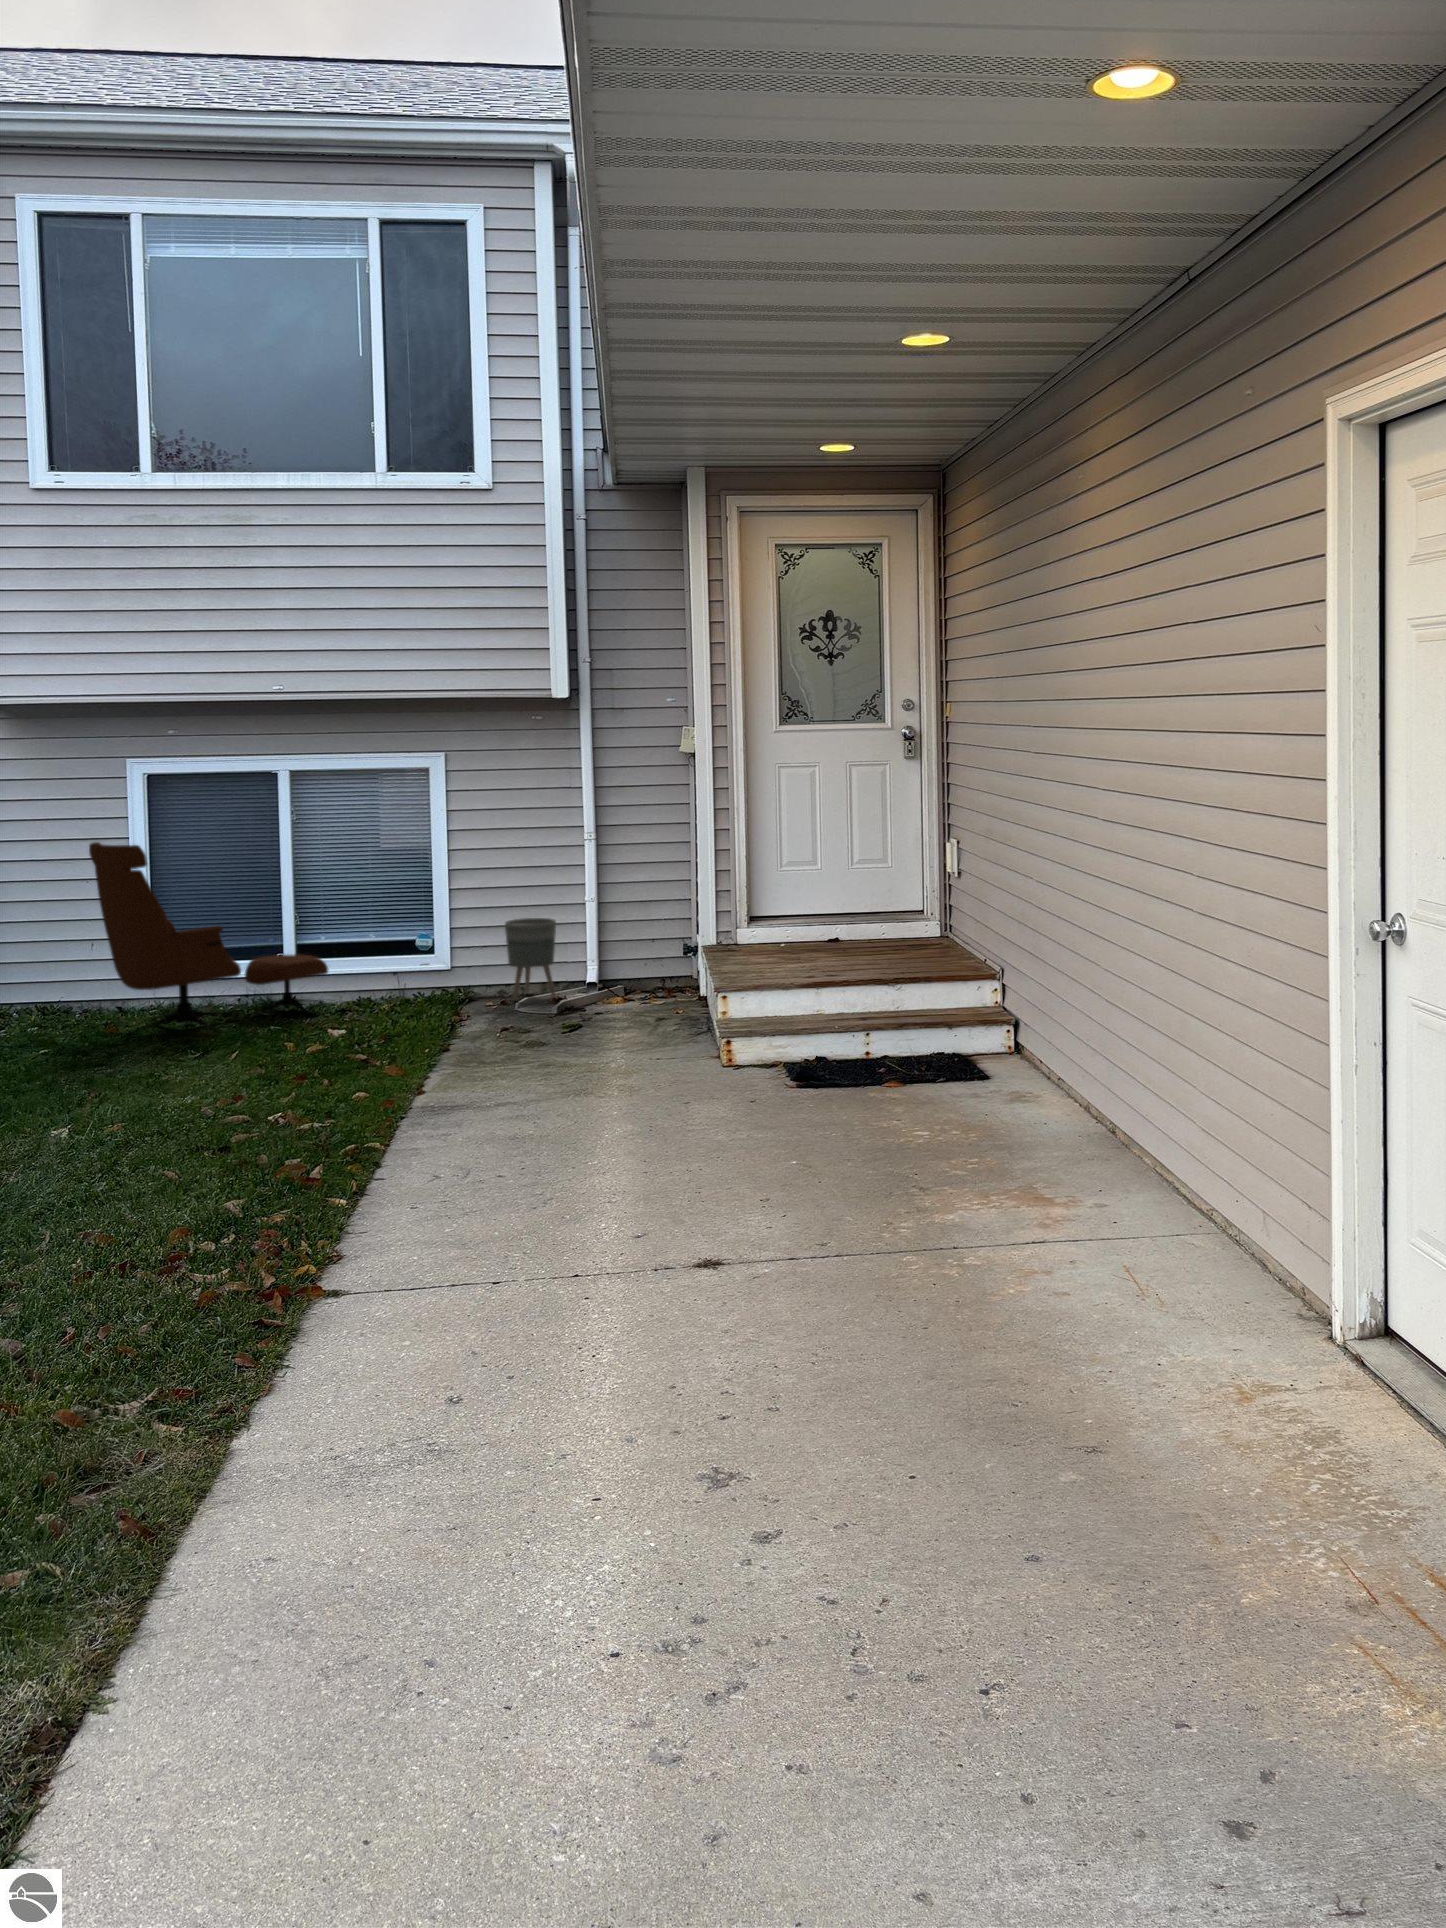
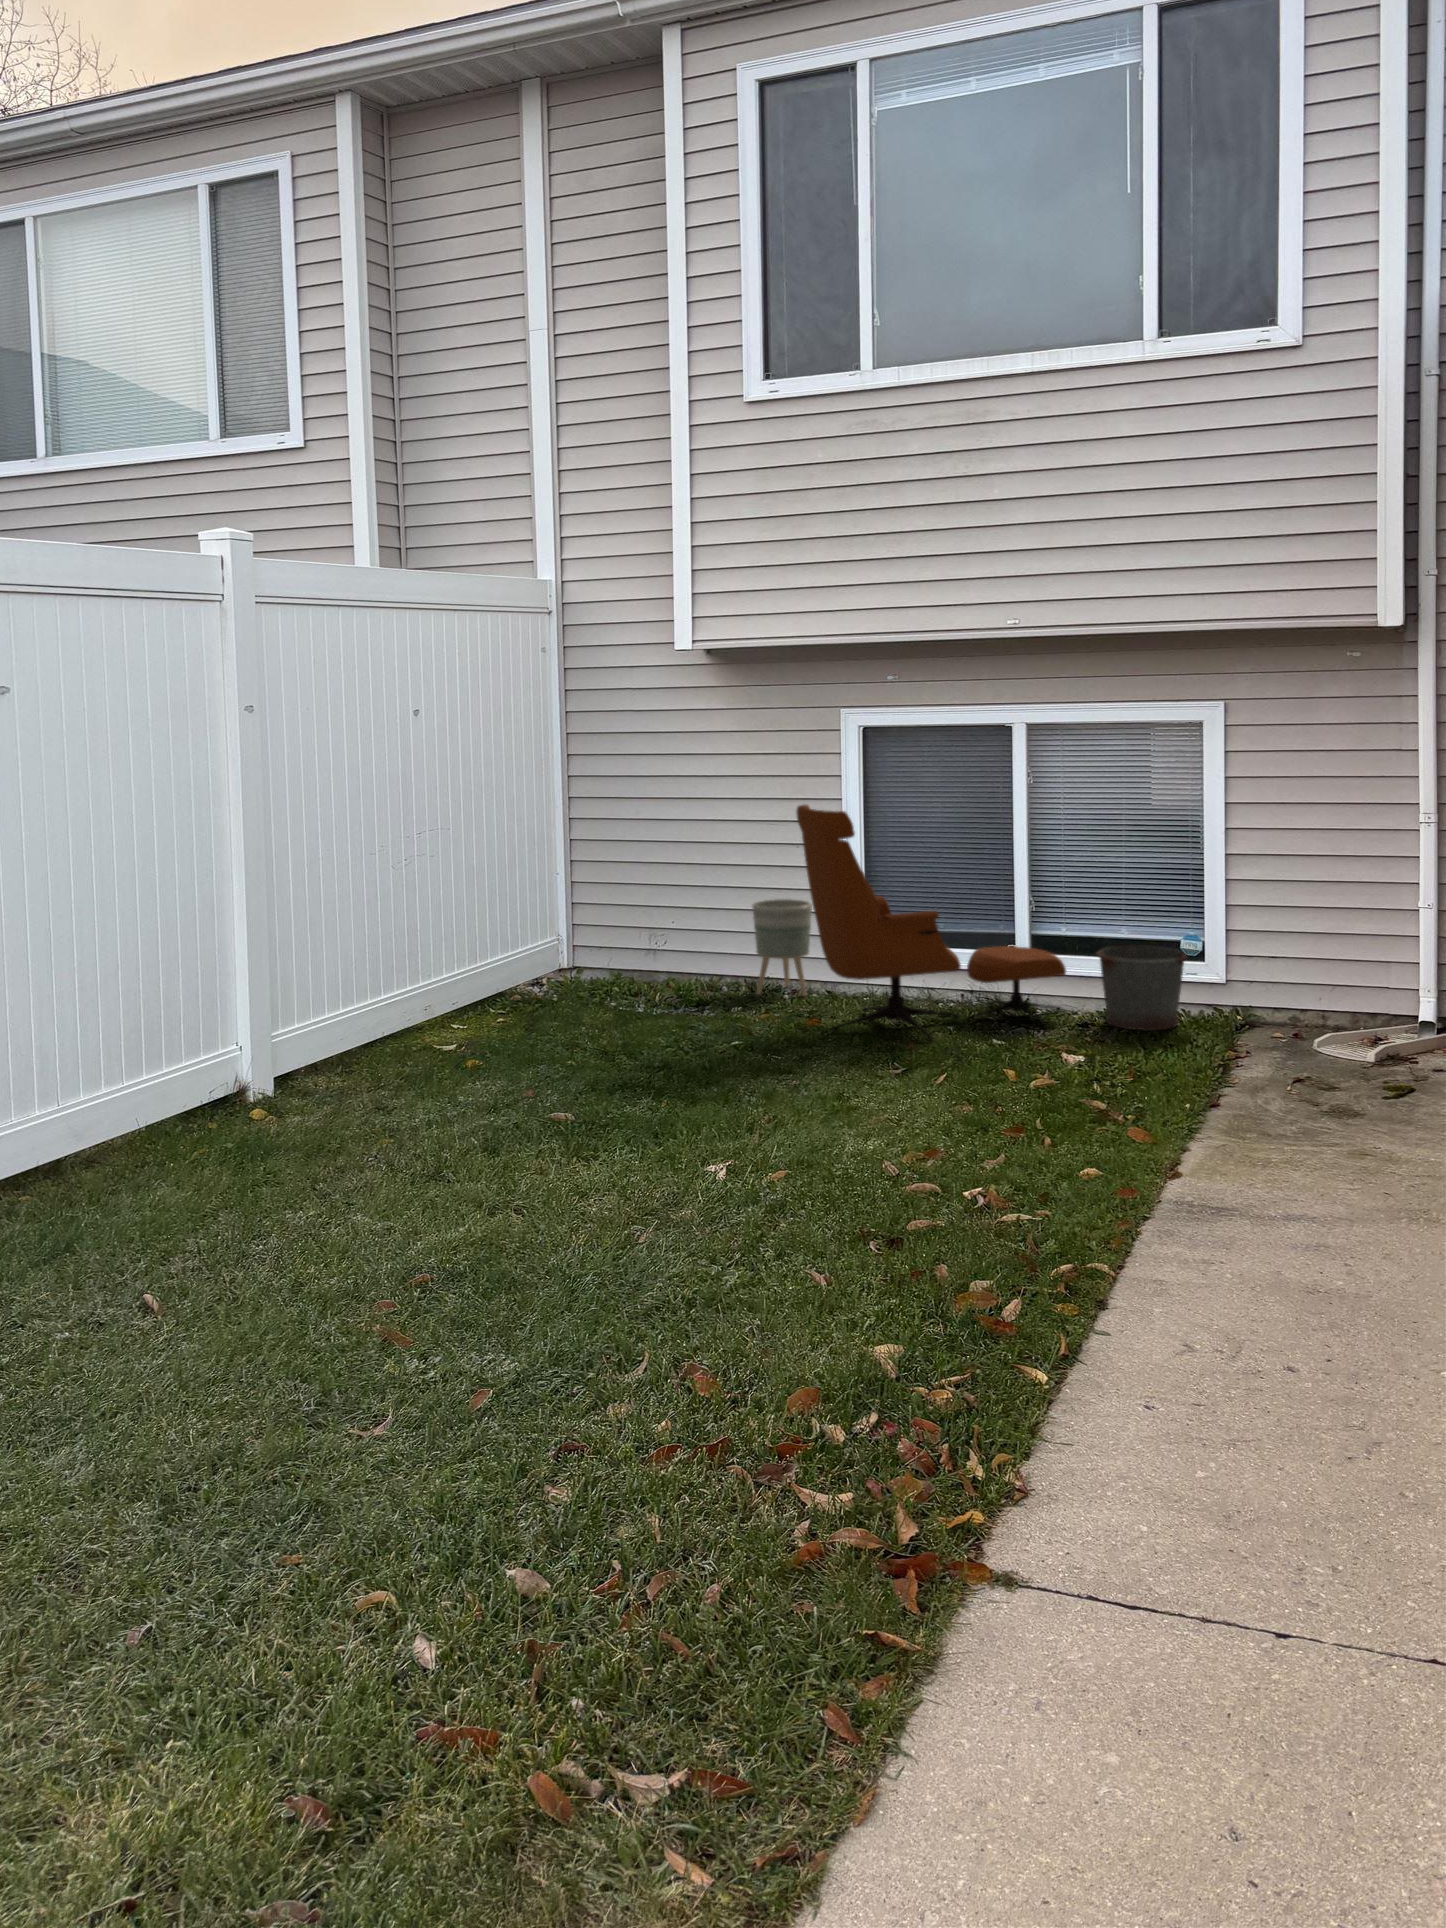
planter: present [505,918,556,1000] -> present [752,899,812,996]
bucket: none [352,945,423,1010] -> present [1096,945,1187,1030]

